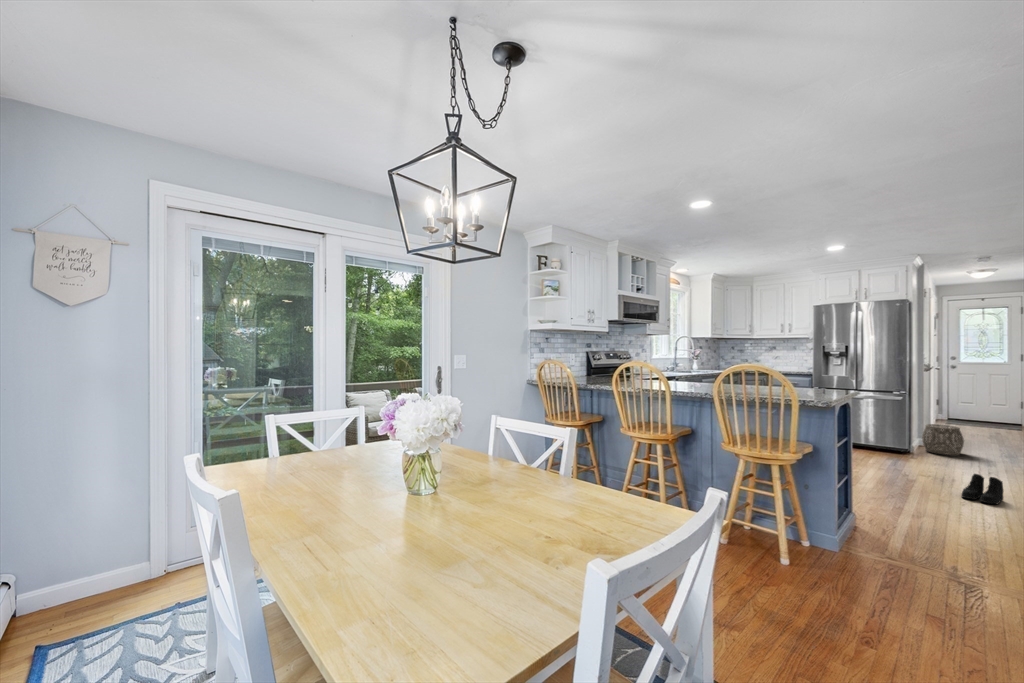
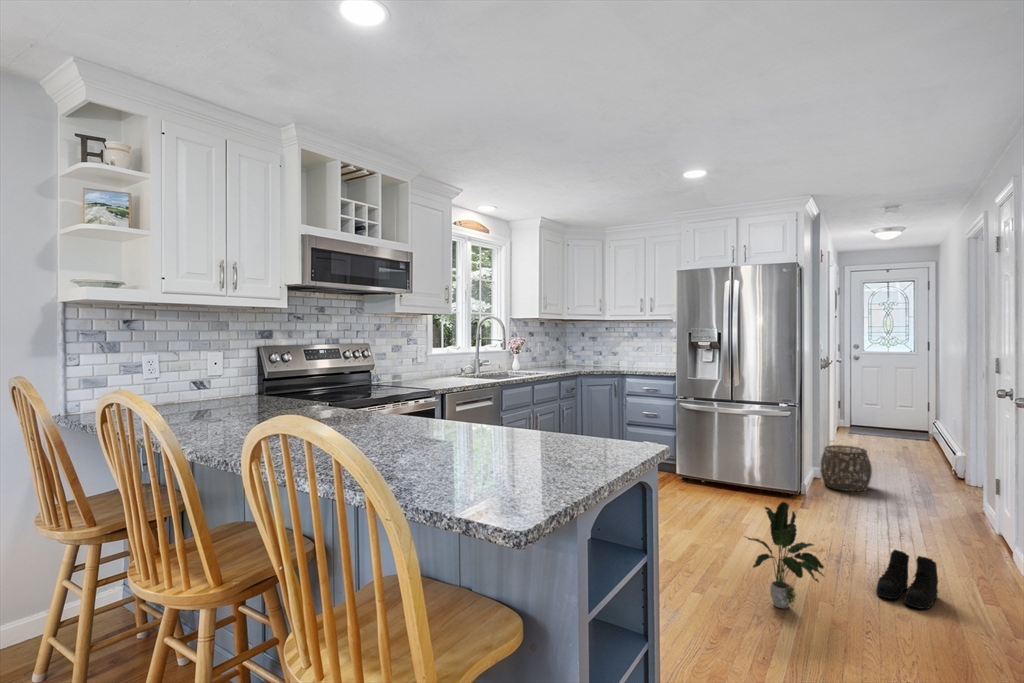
potted plant: none [875,440,927,498] -> present [746,502,824,608]

